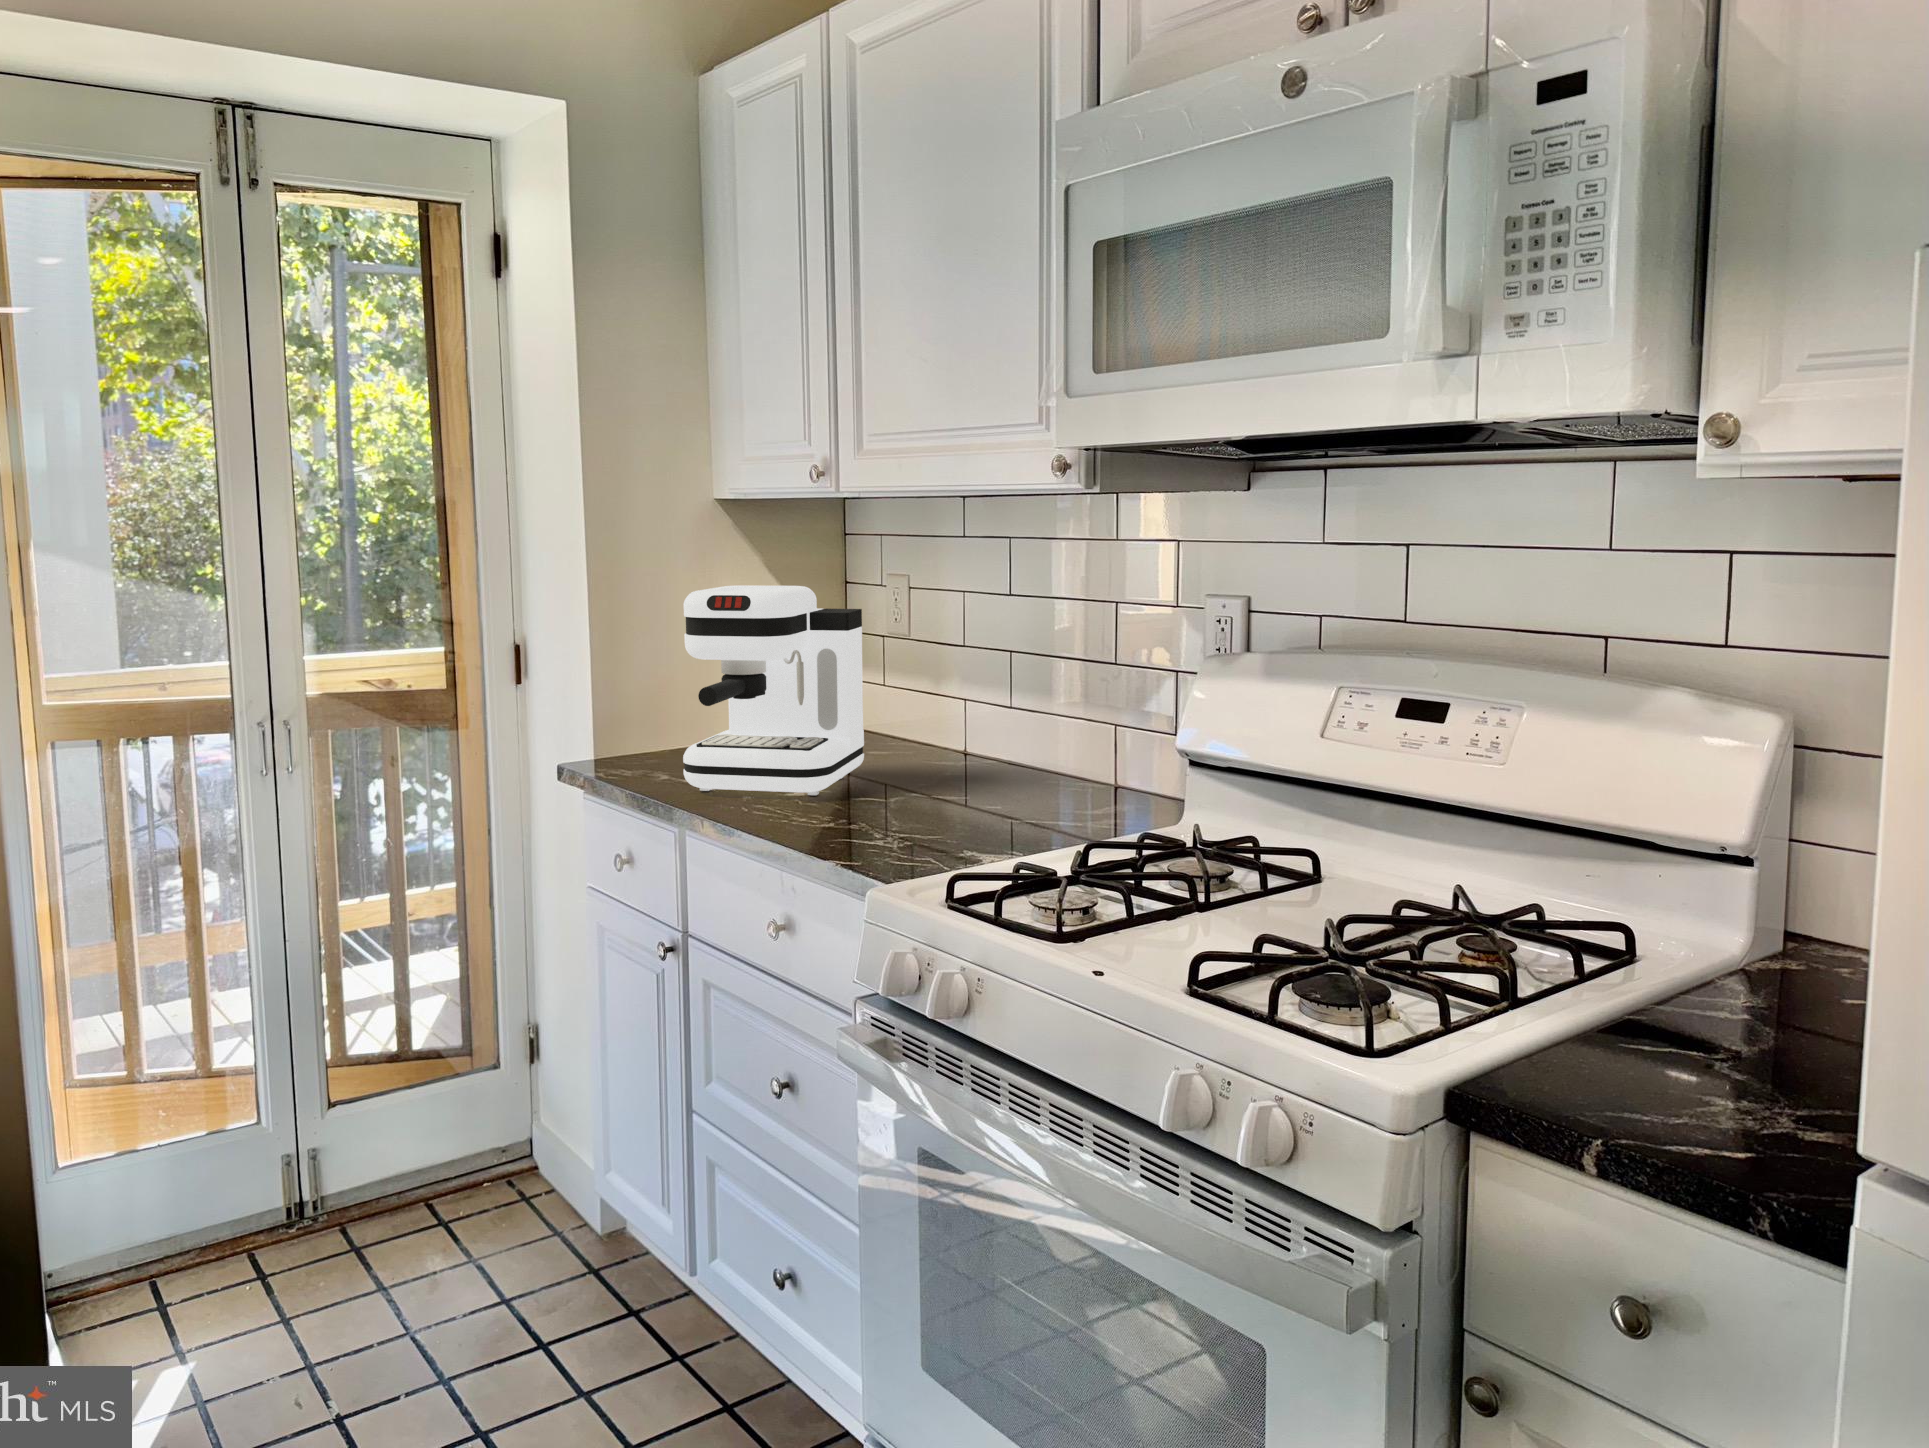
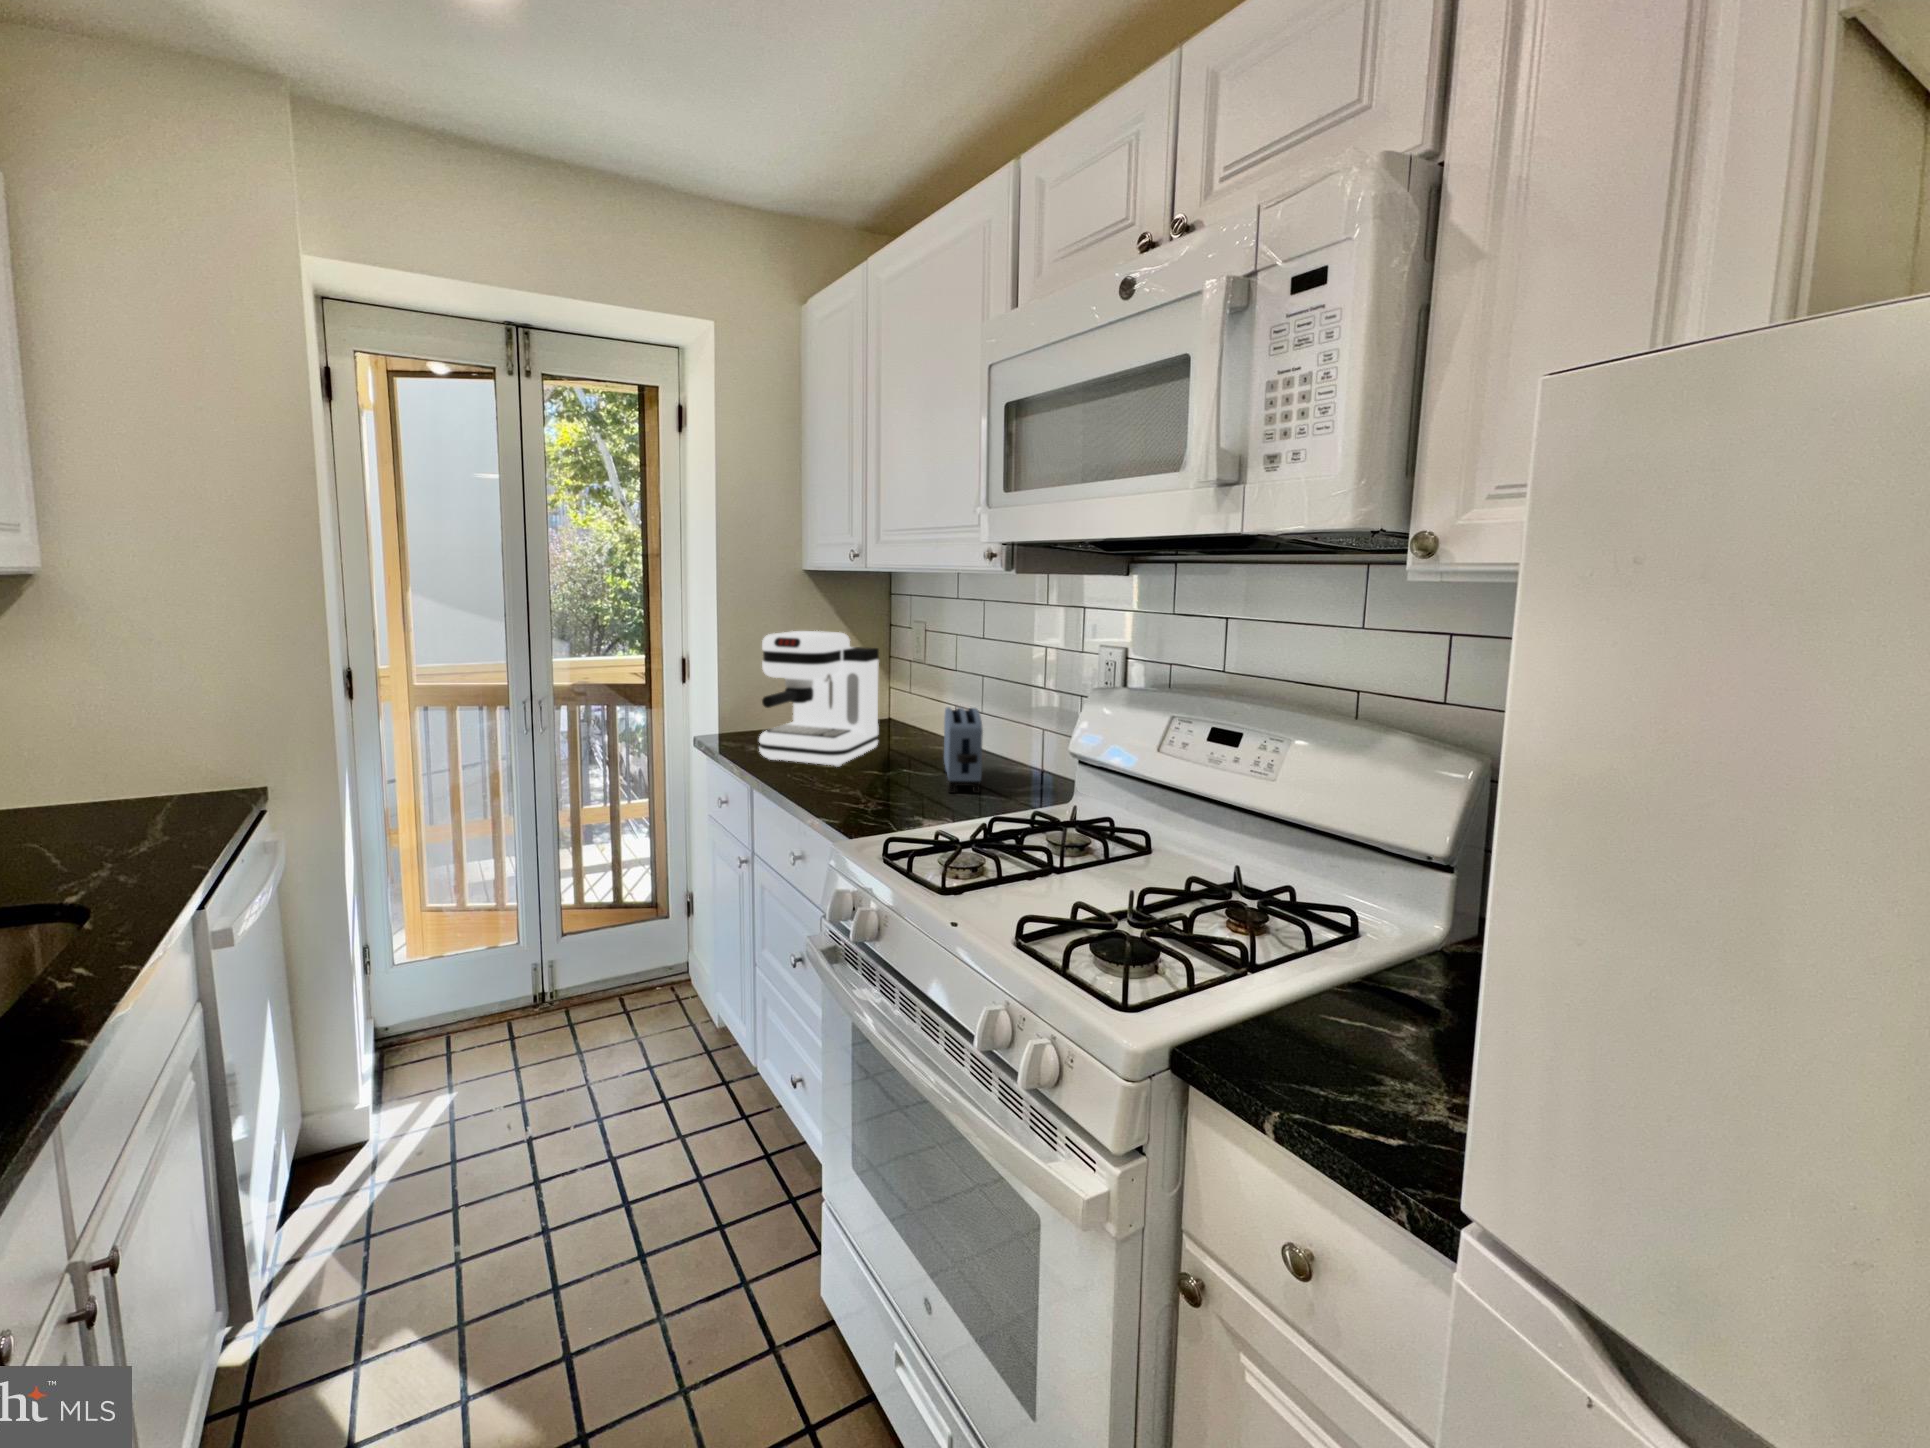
toaster: none [979,693,1054,821] -> present [944,708,983,793]

